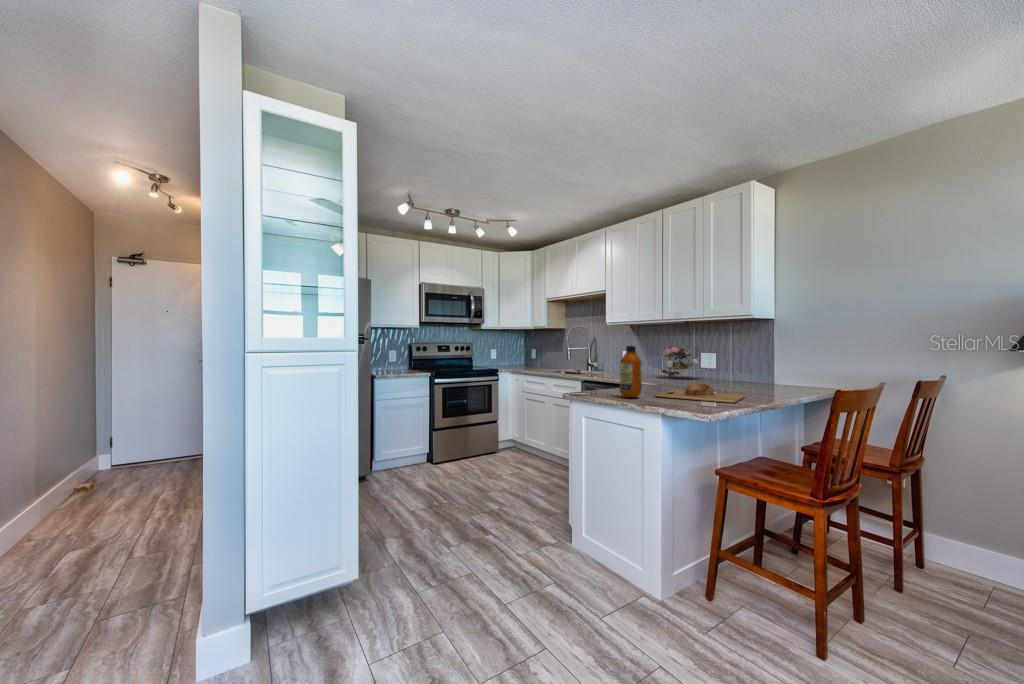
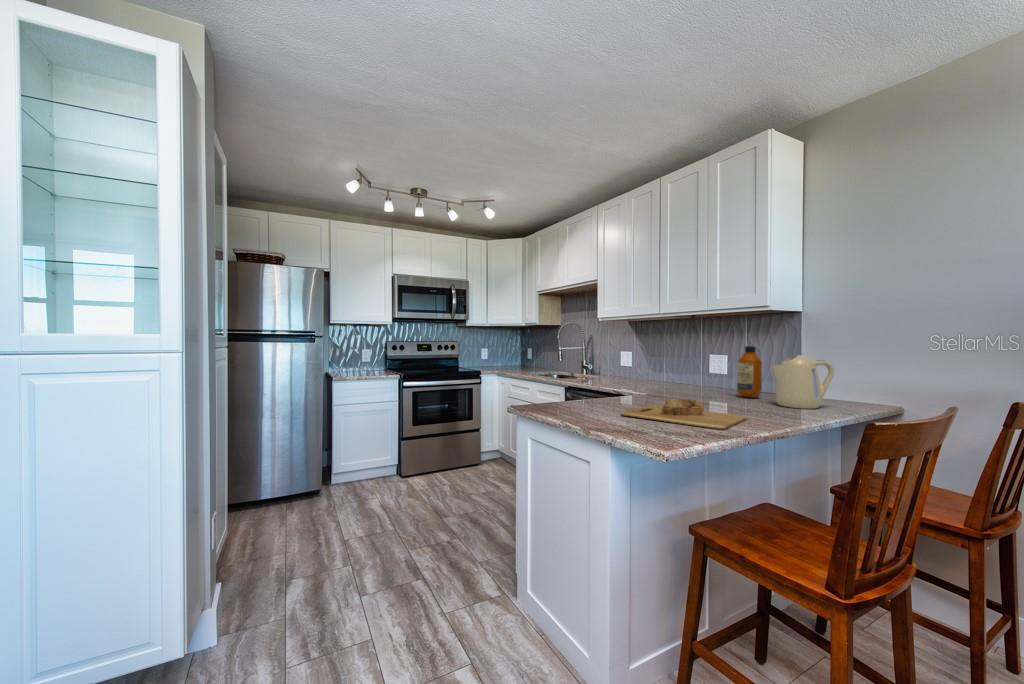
flower arrangement: present [658,344,700,377] -> none [655,342,718,386]
bottle: present [619,346,642,398] -> present [737,346,762,398]
kettle: none [754,351,800,391] -> present [771,355,834,409]

